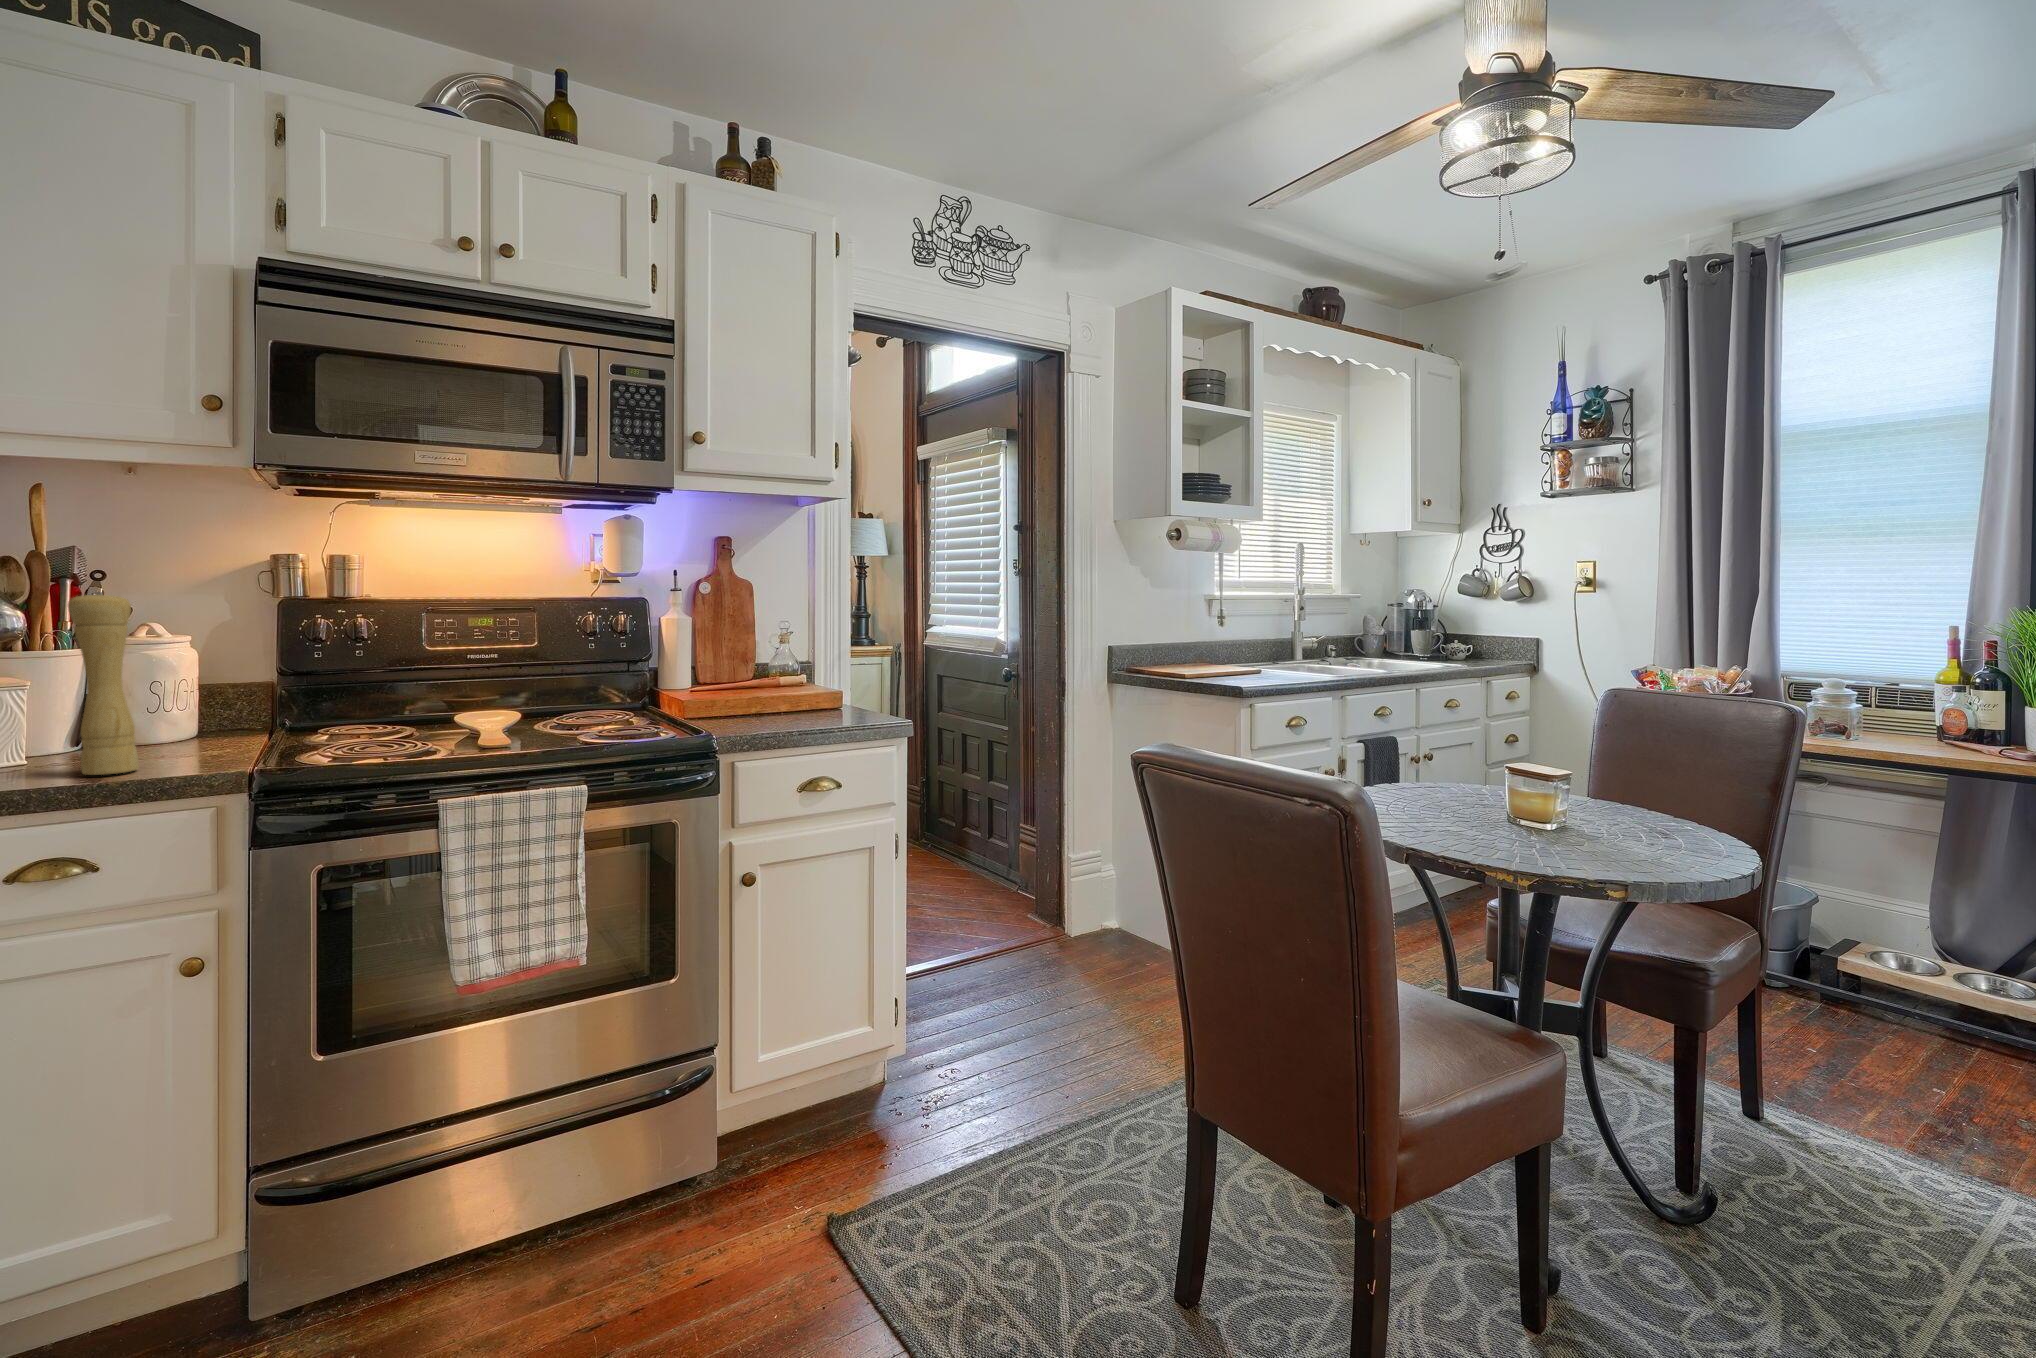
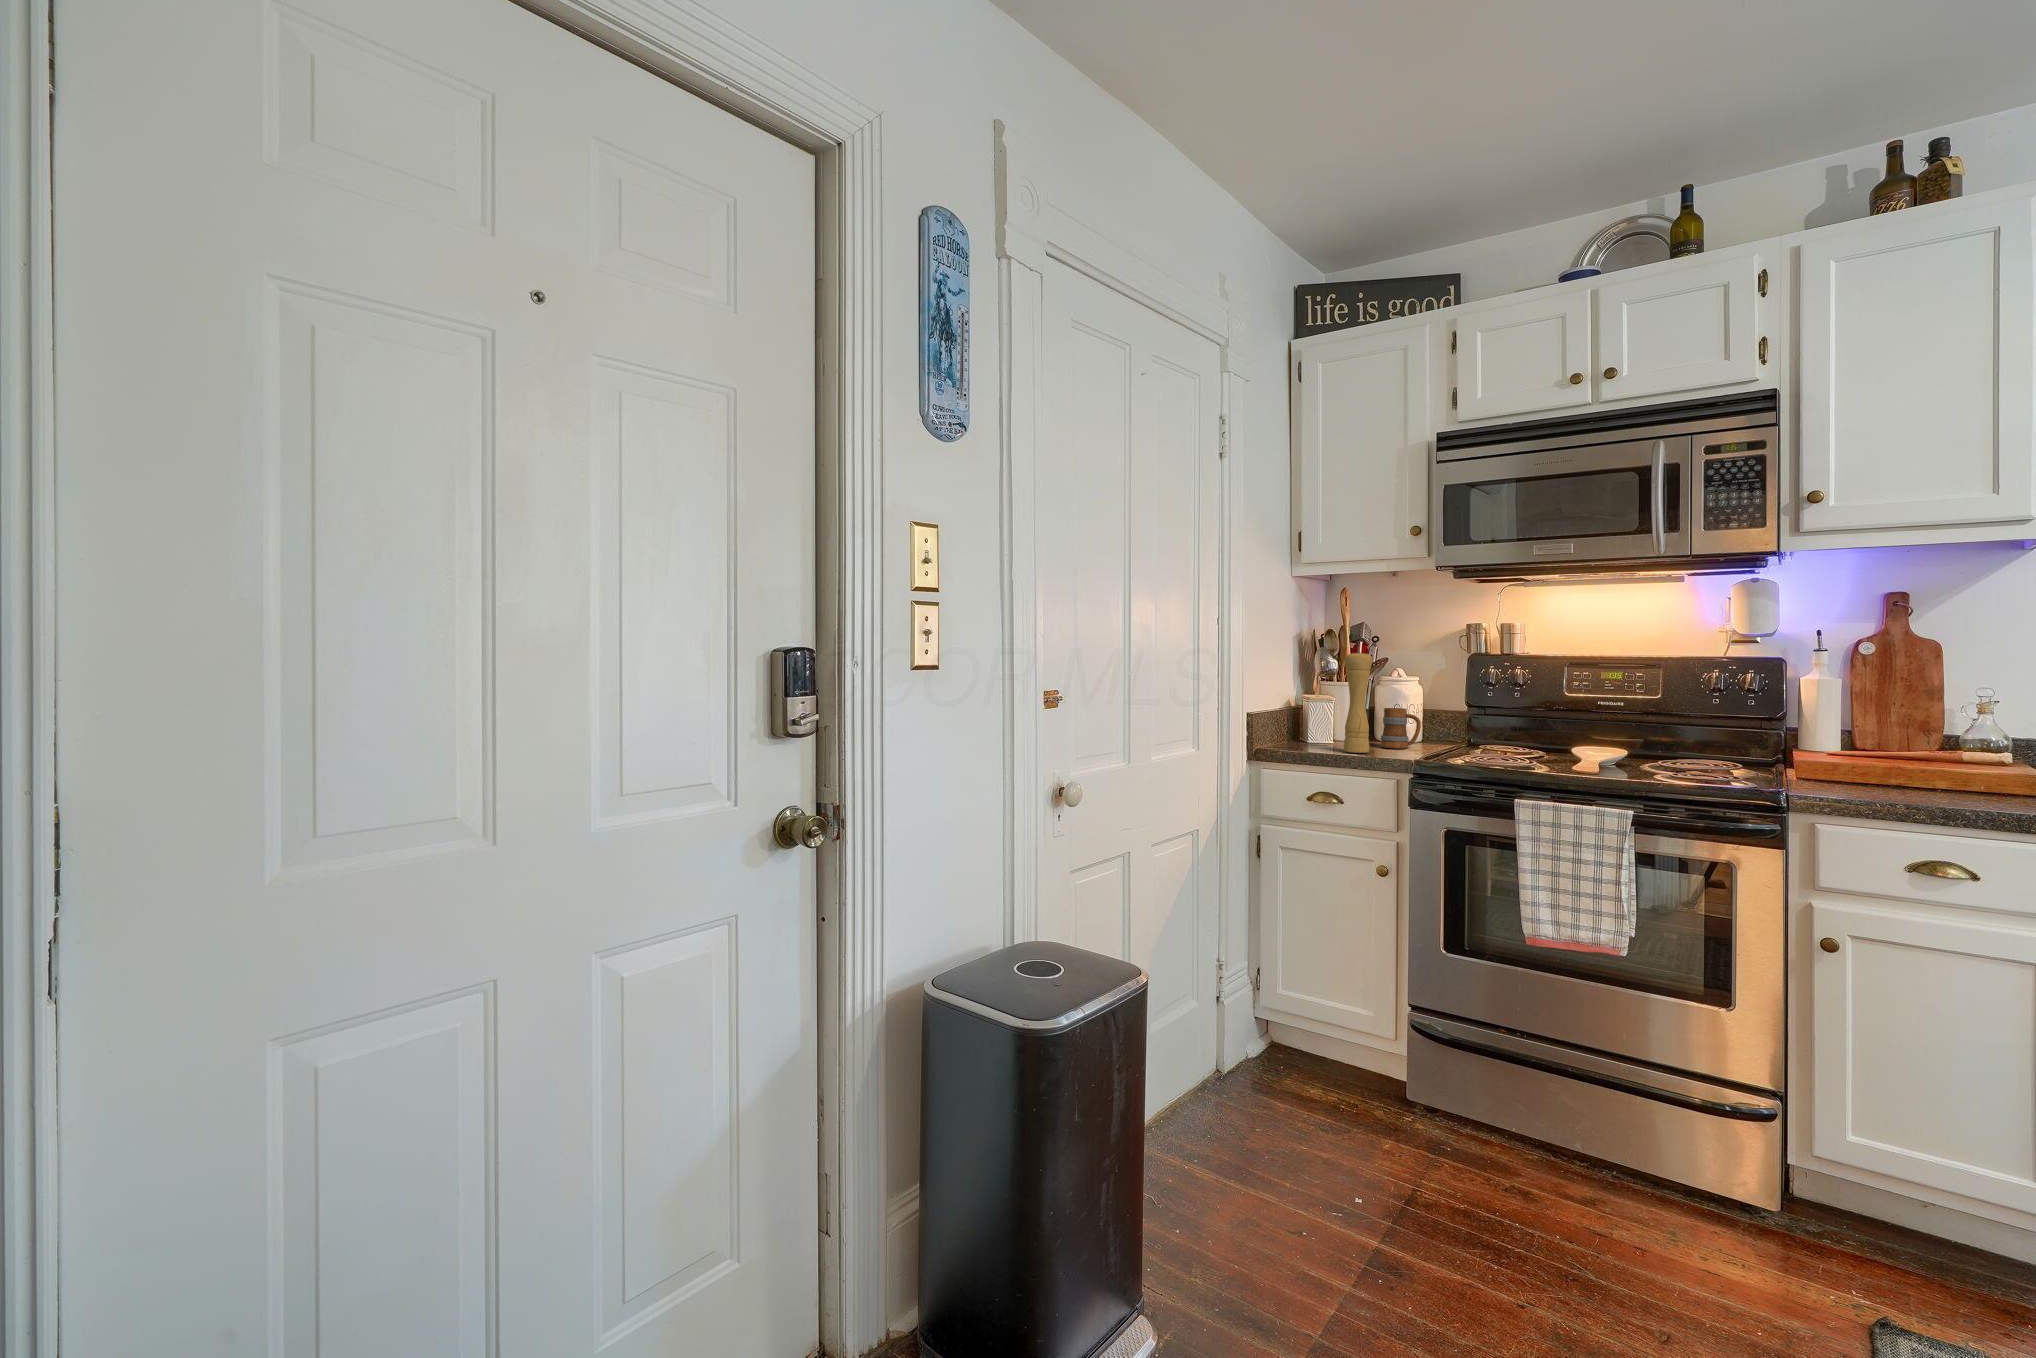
mug: none [148,687,225,756] -> present [1381,708,1421,749]

